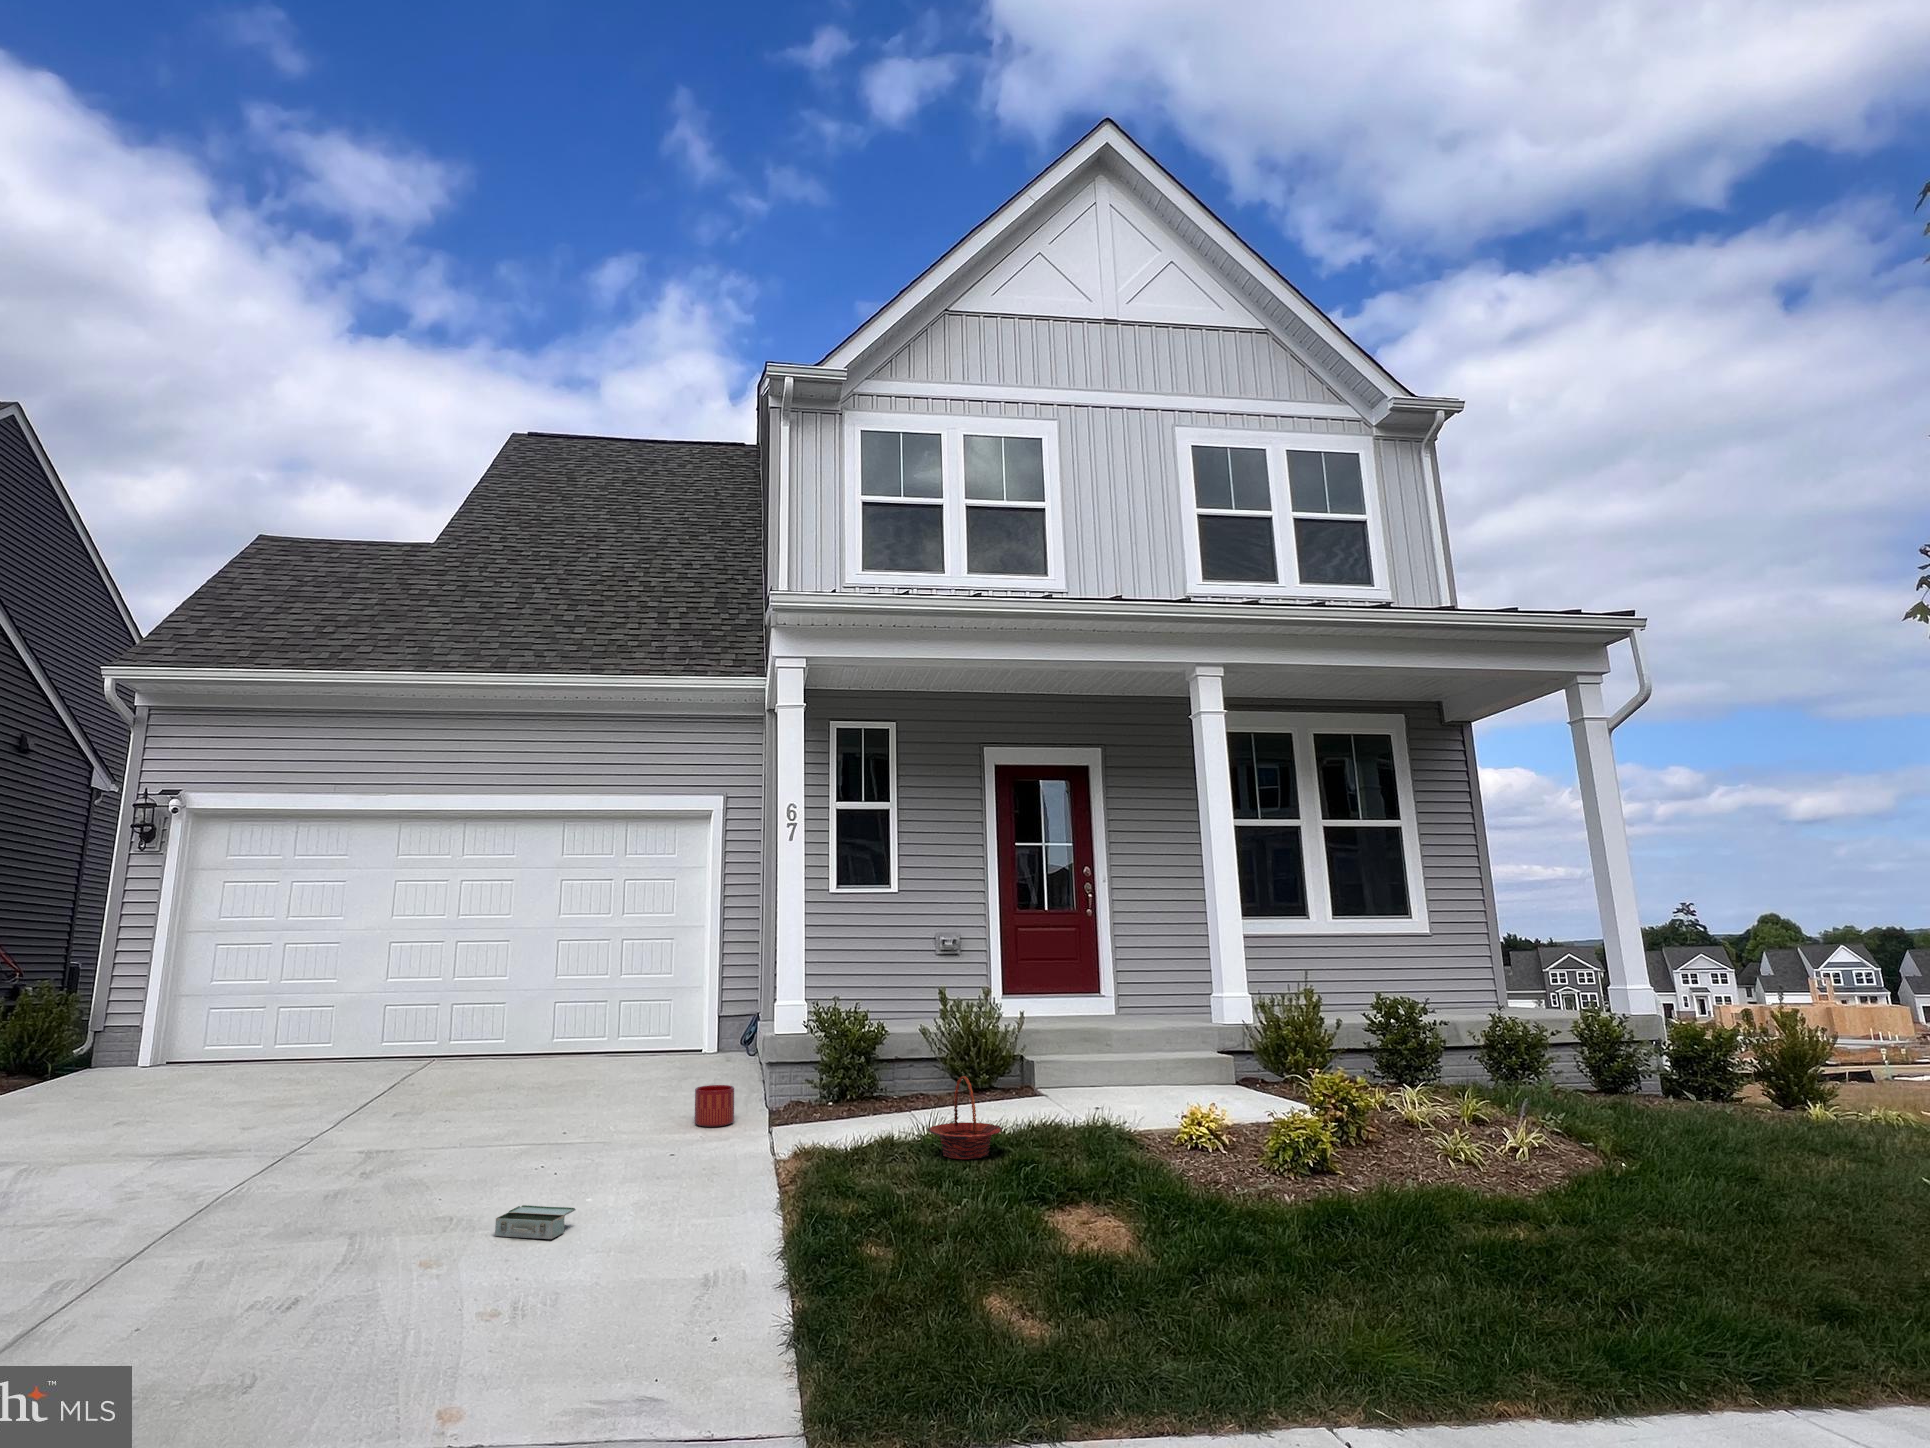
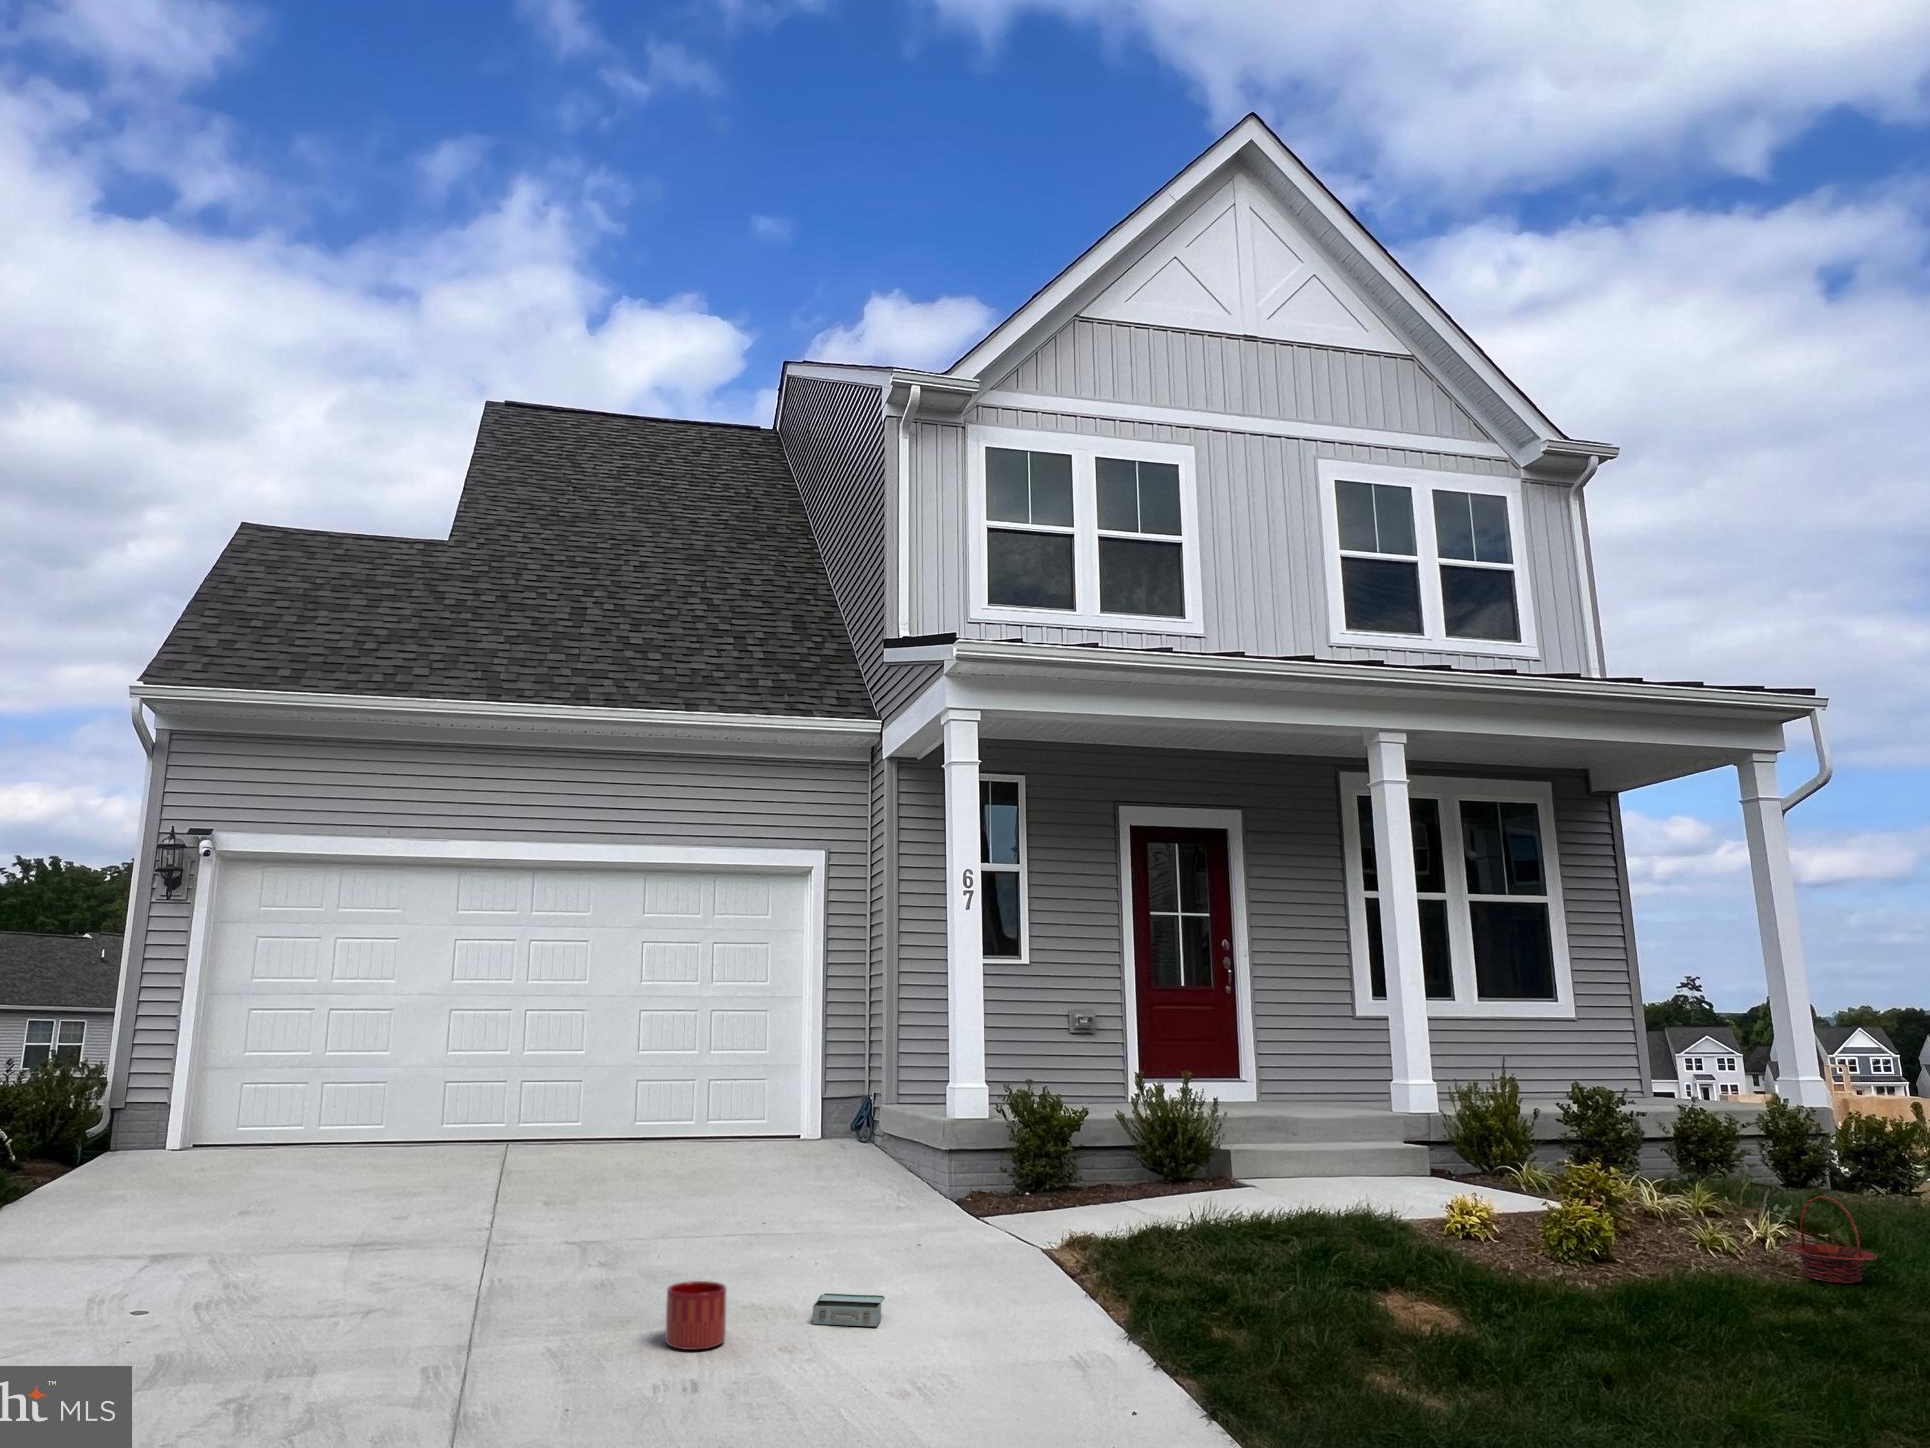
basket: present [928,1076,1002,1159] -> present [1786,1196,1877,1283]
planter: present [695,1085,734,1127] -> present [665,1281,727,1350]

